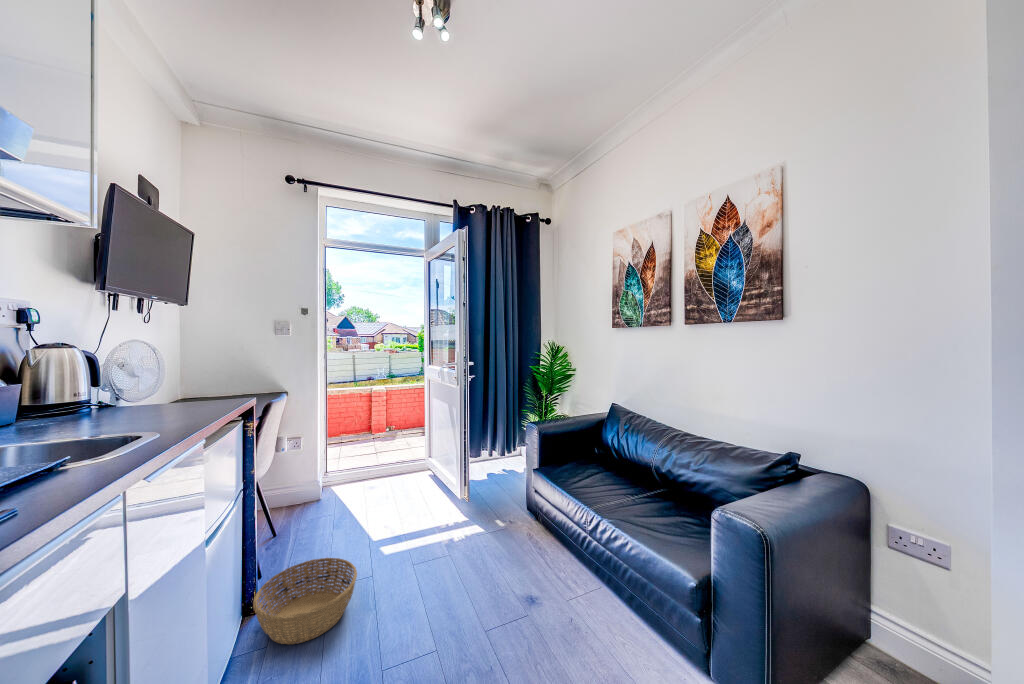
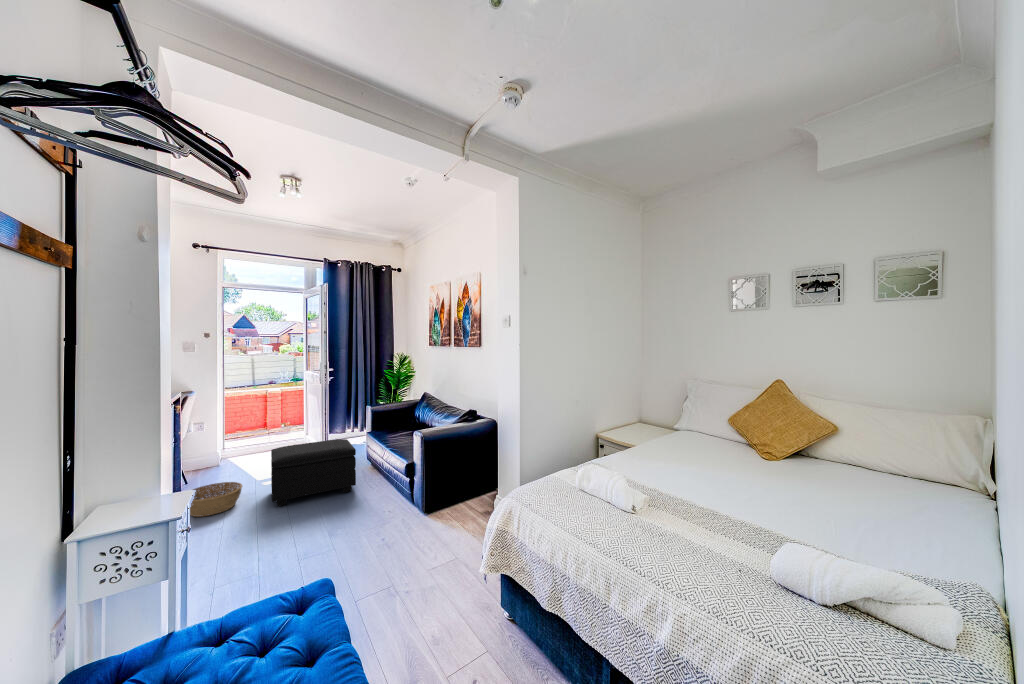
footstool: none [401,482,550,629] -> present [271,439,356,506]

